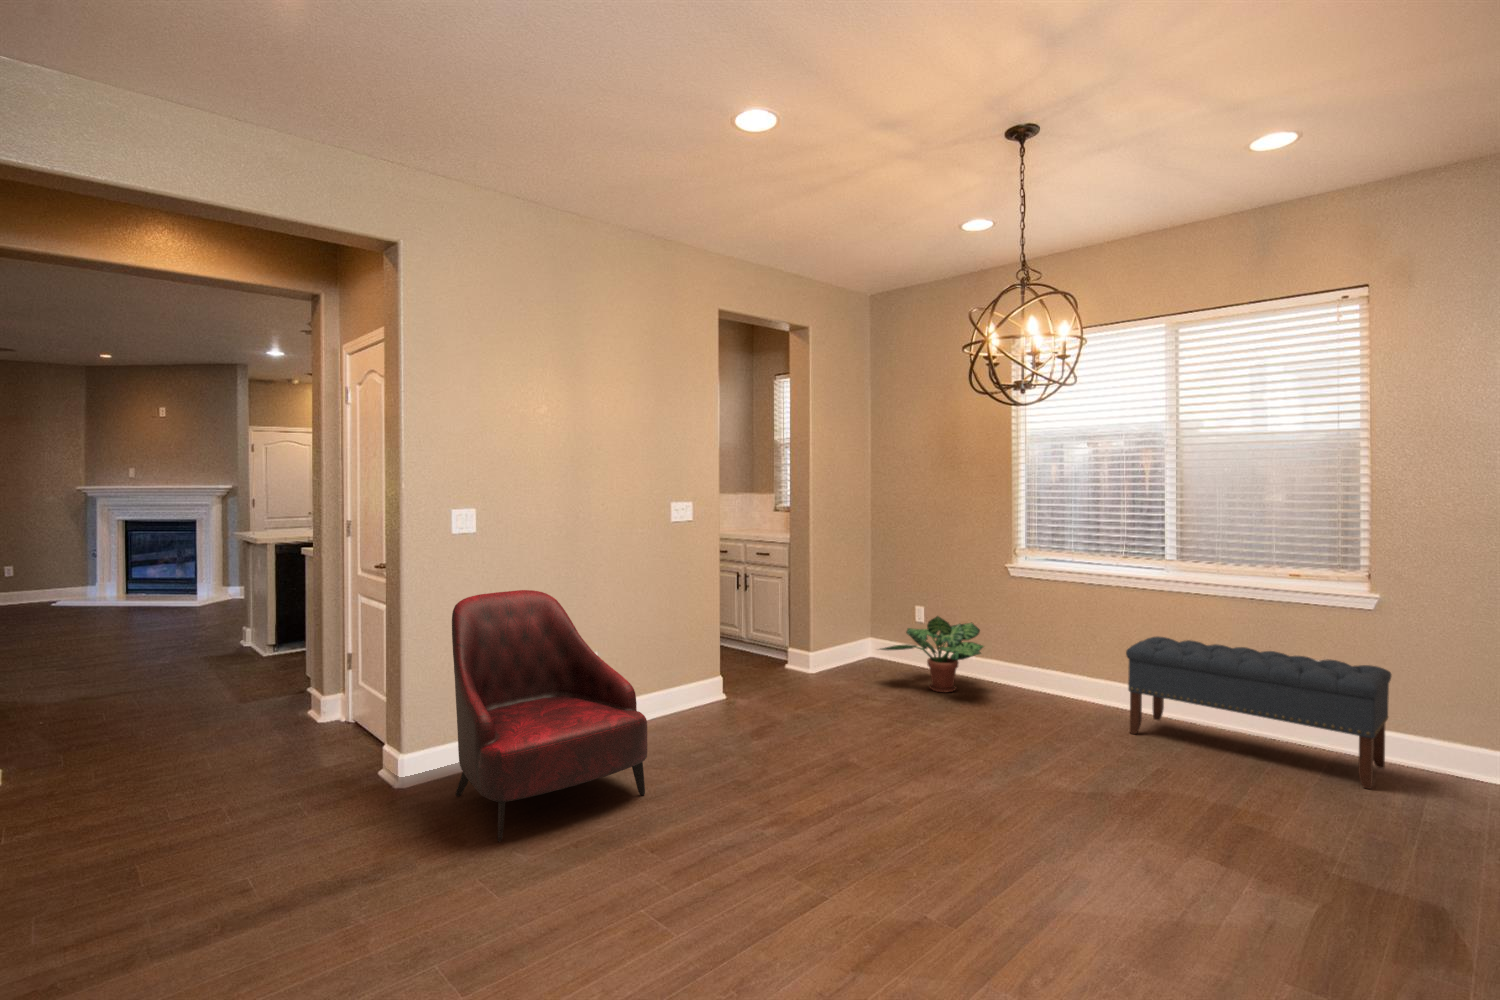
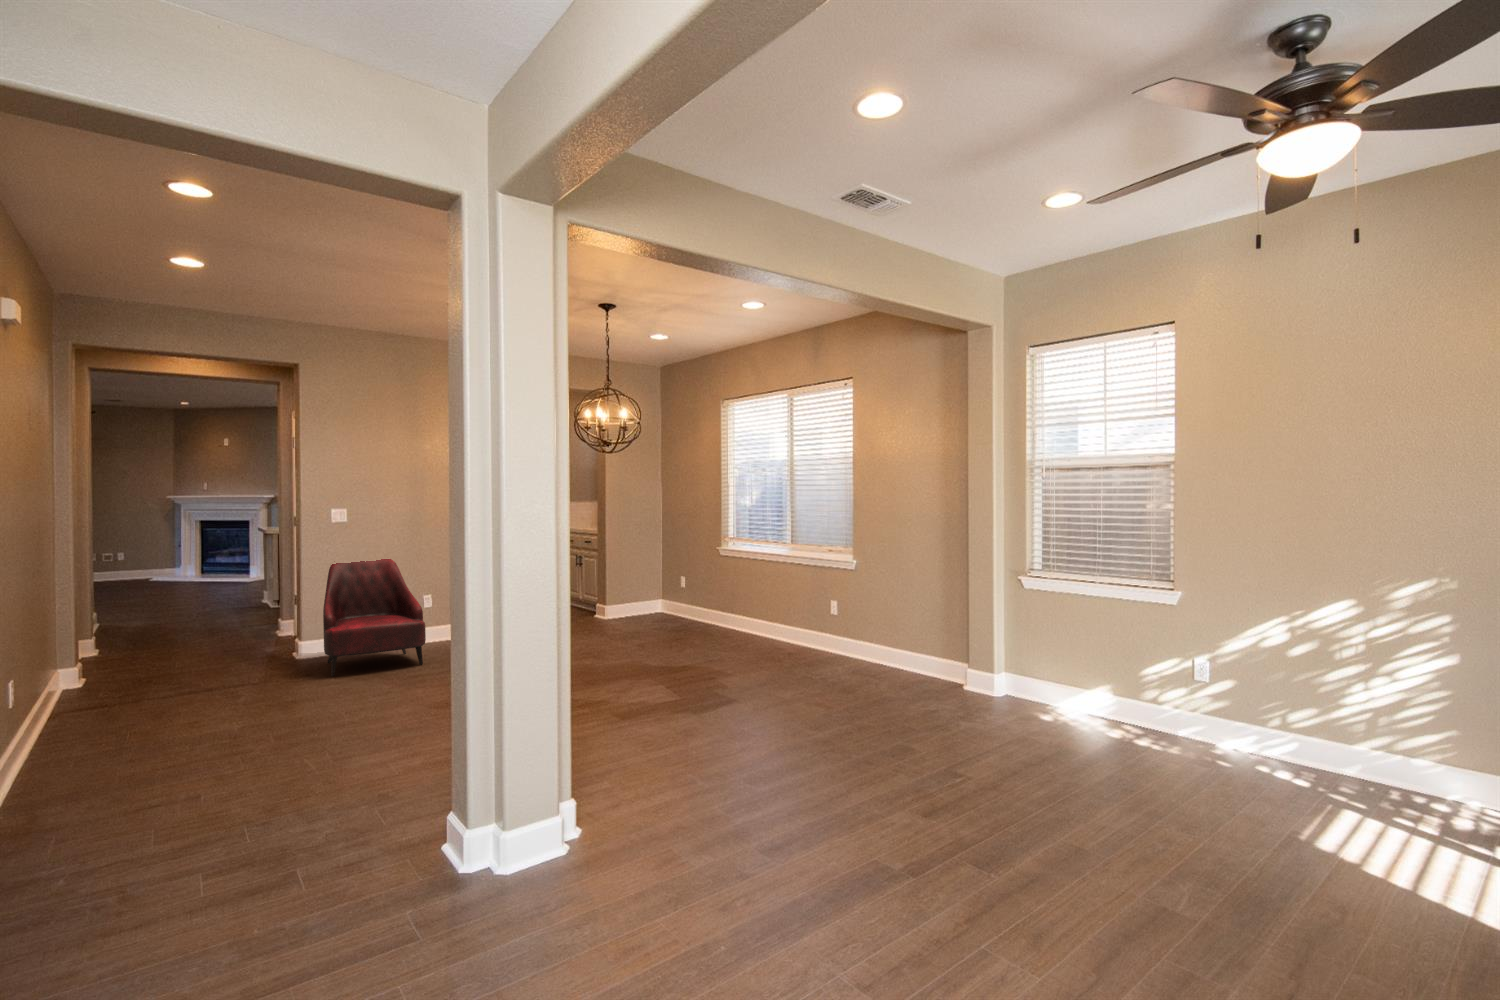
potted plant: present [881,616,984,692] -> none [632,580,703,631]
bench: present [1126,637,1391,789] -> none [736,591,853,671]

